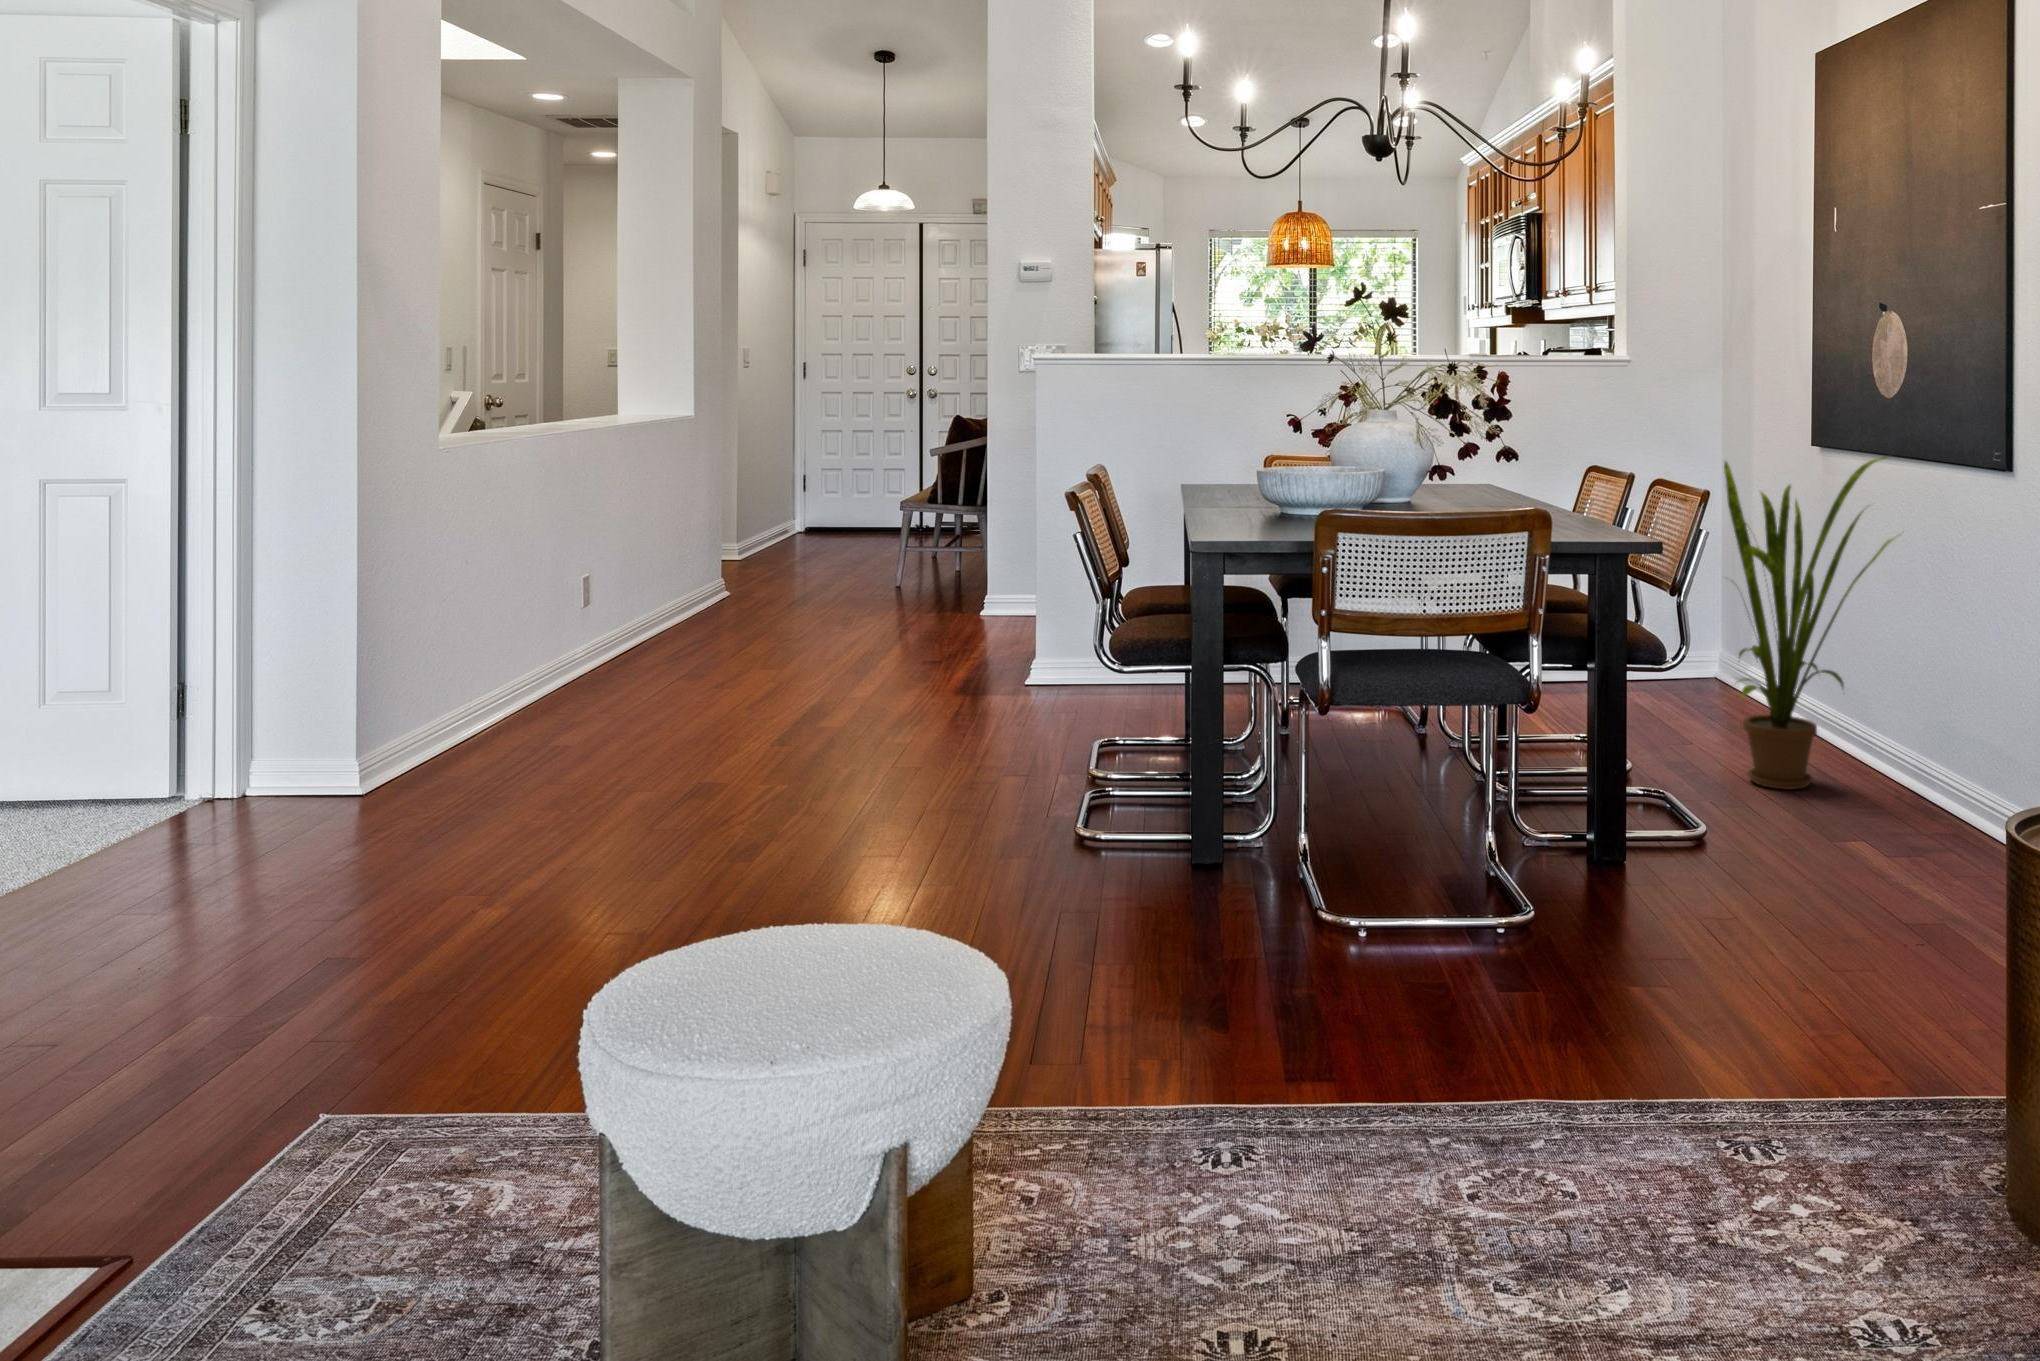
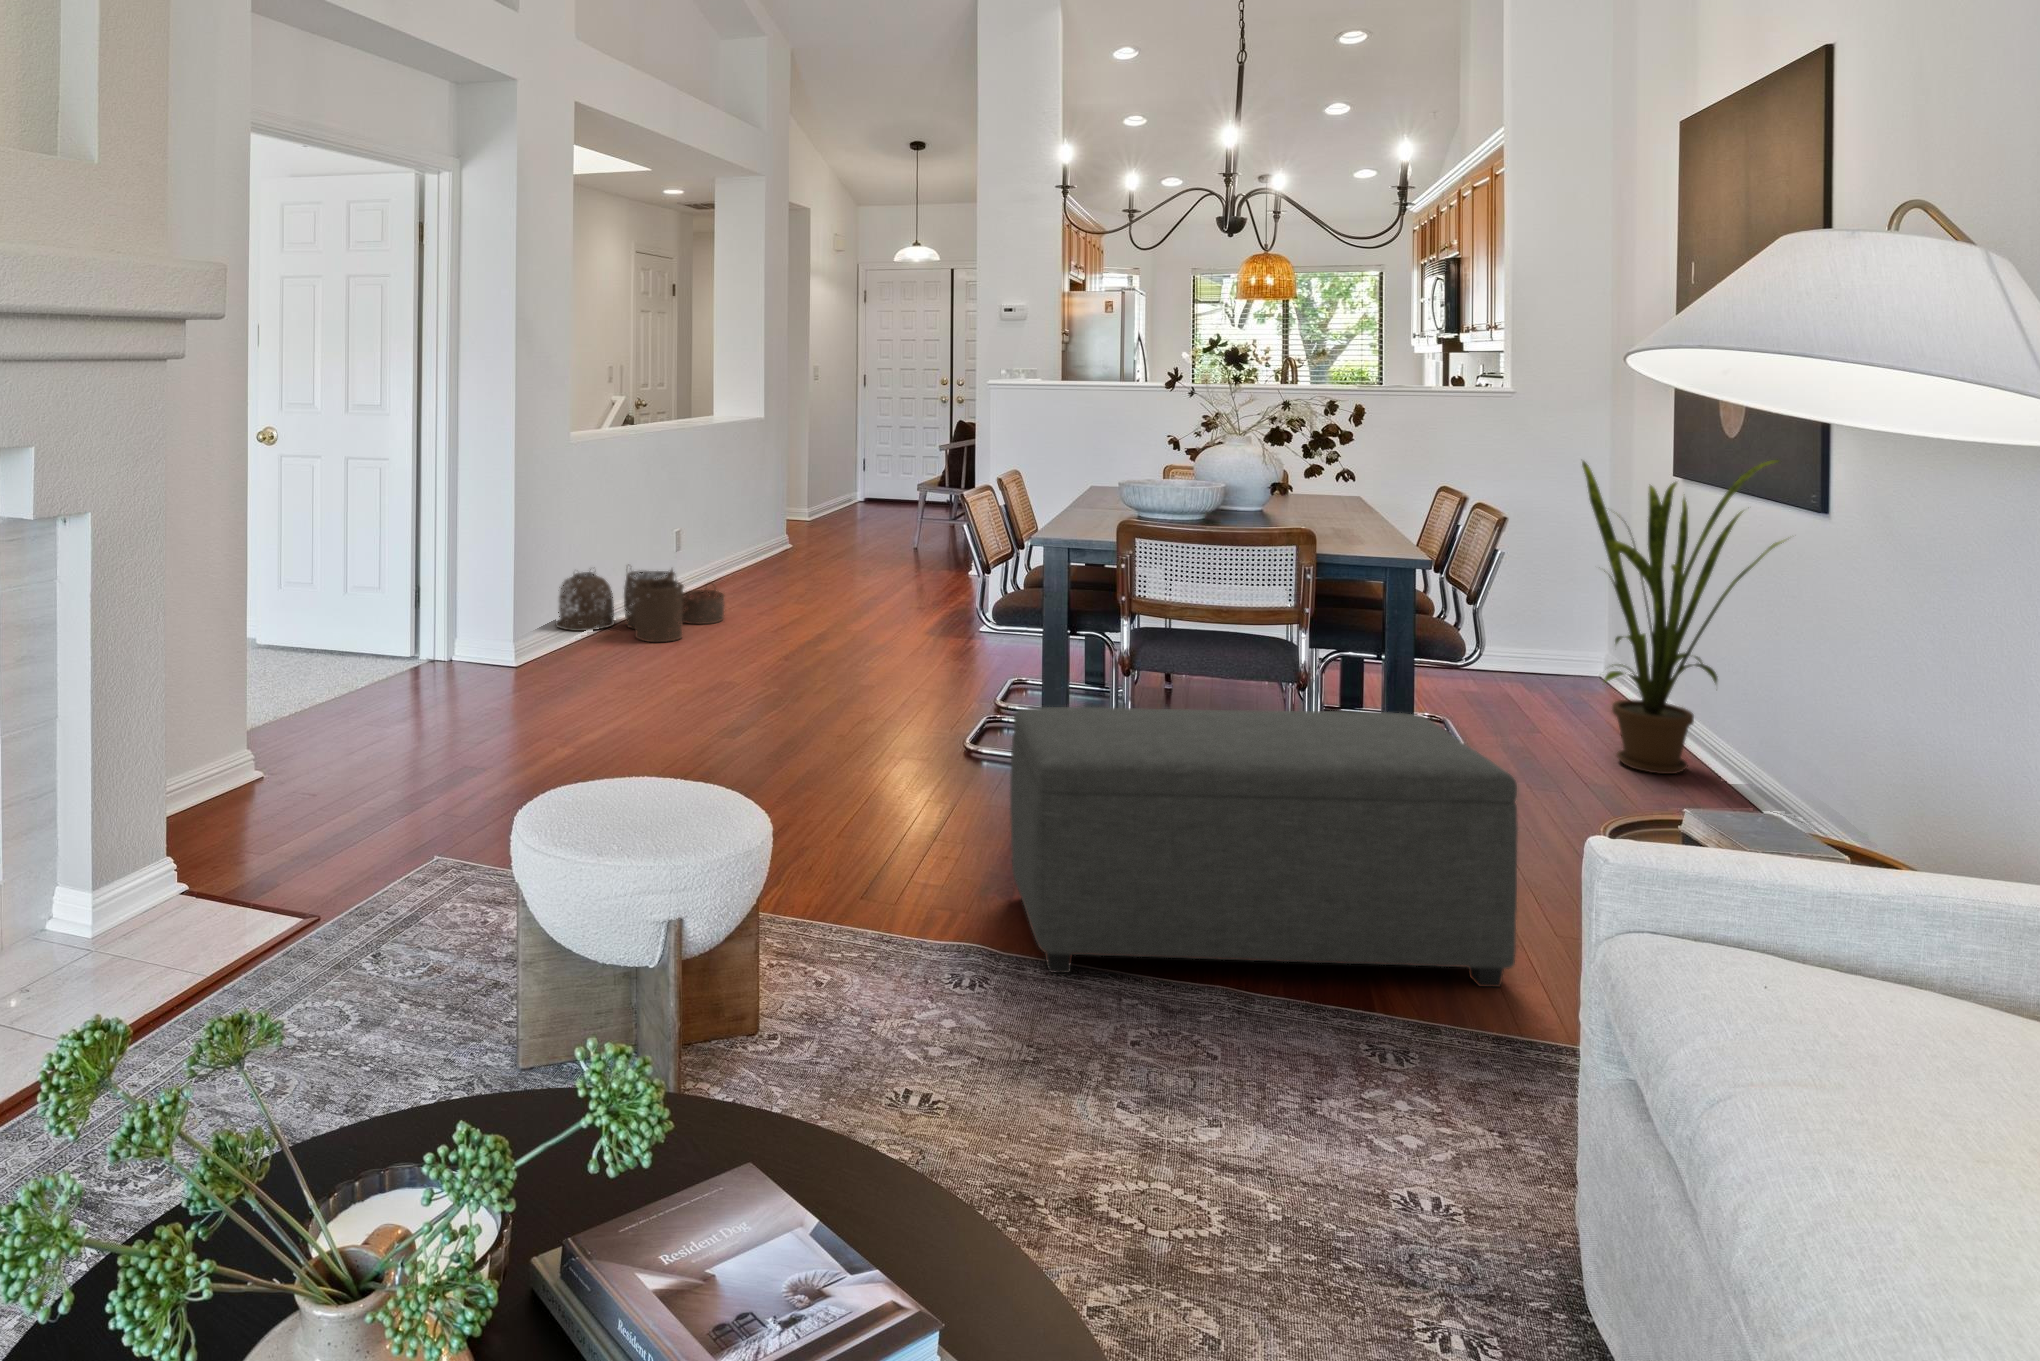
woven basket: none [458,652,708,756] -> present [556,569,724,642]
ottoman: none [1228,736,1816,1120] -> present [1010,707,1518,987]

